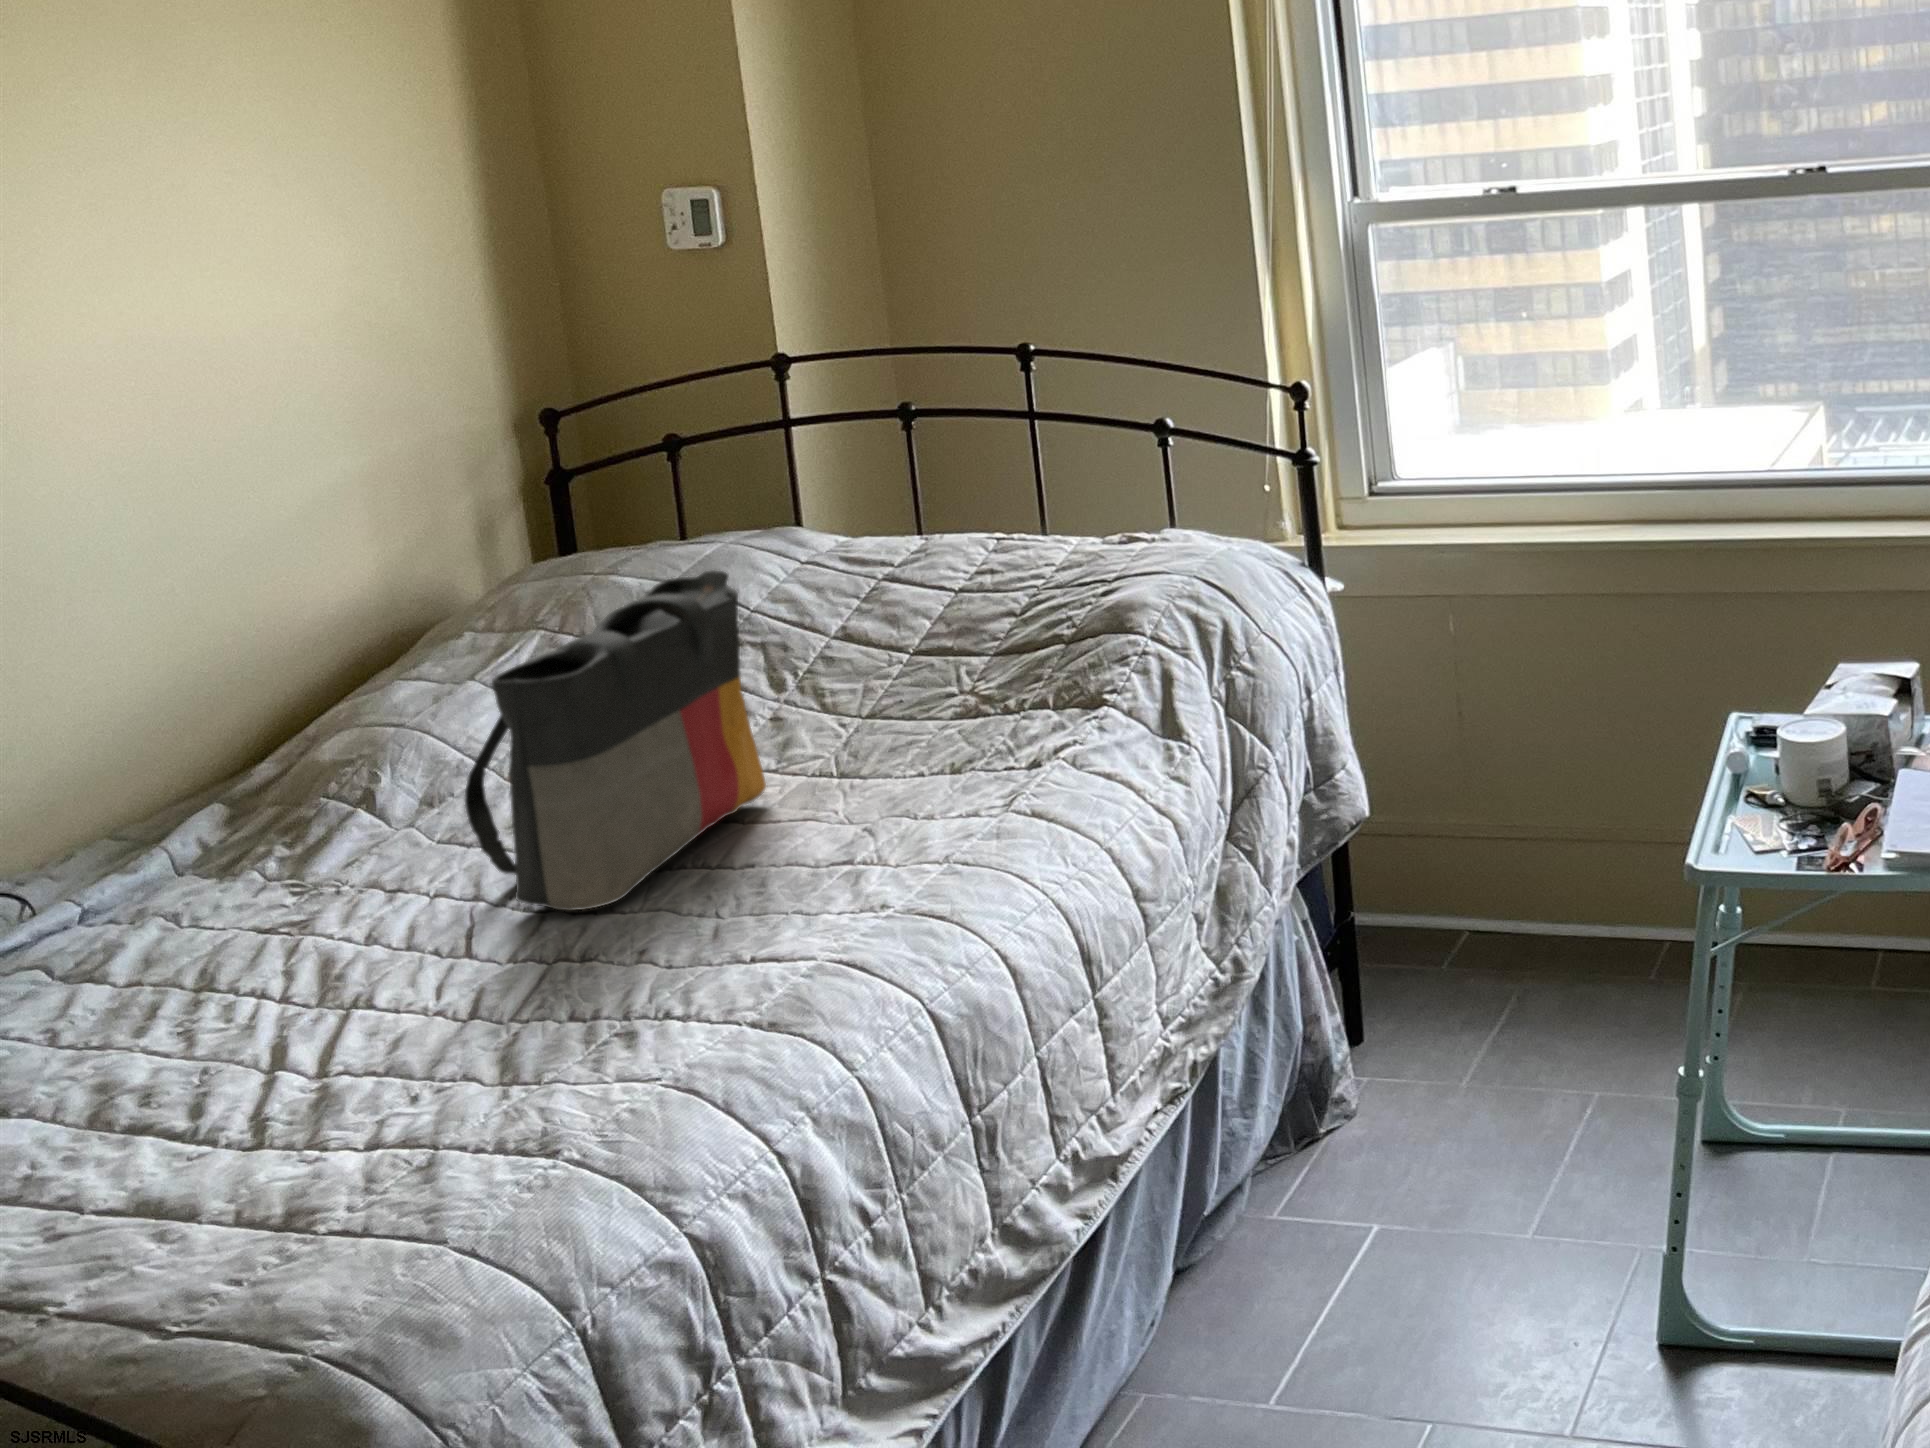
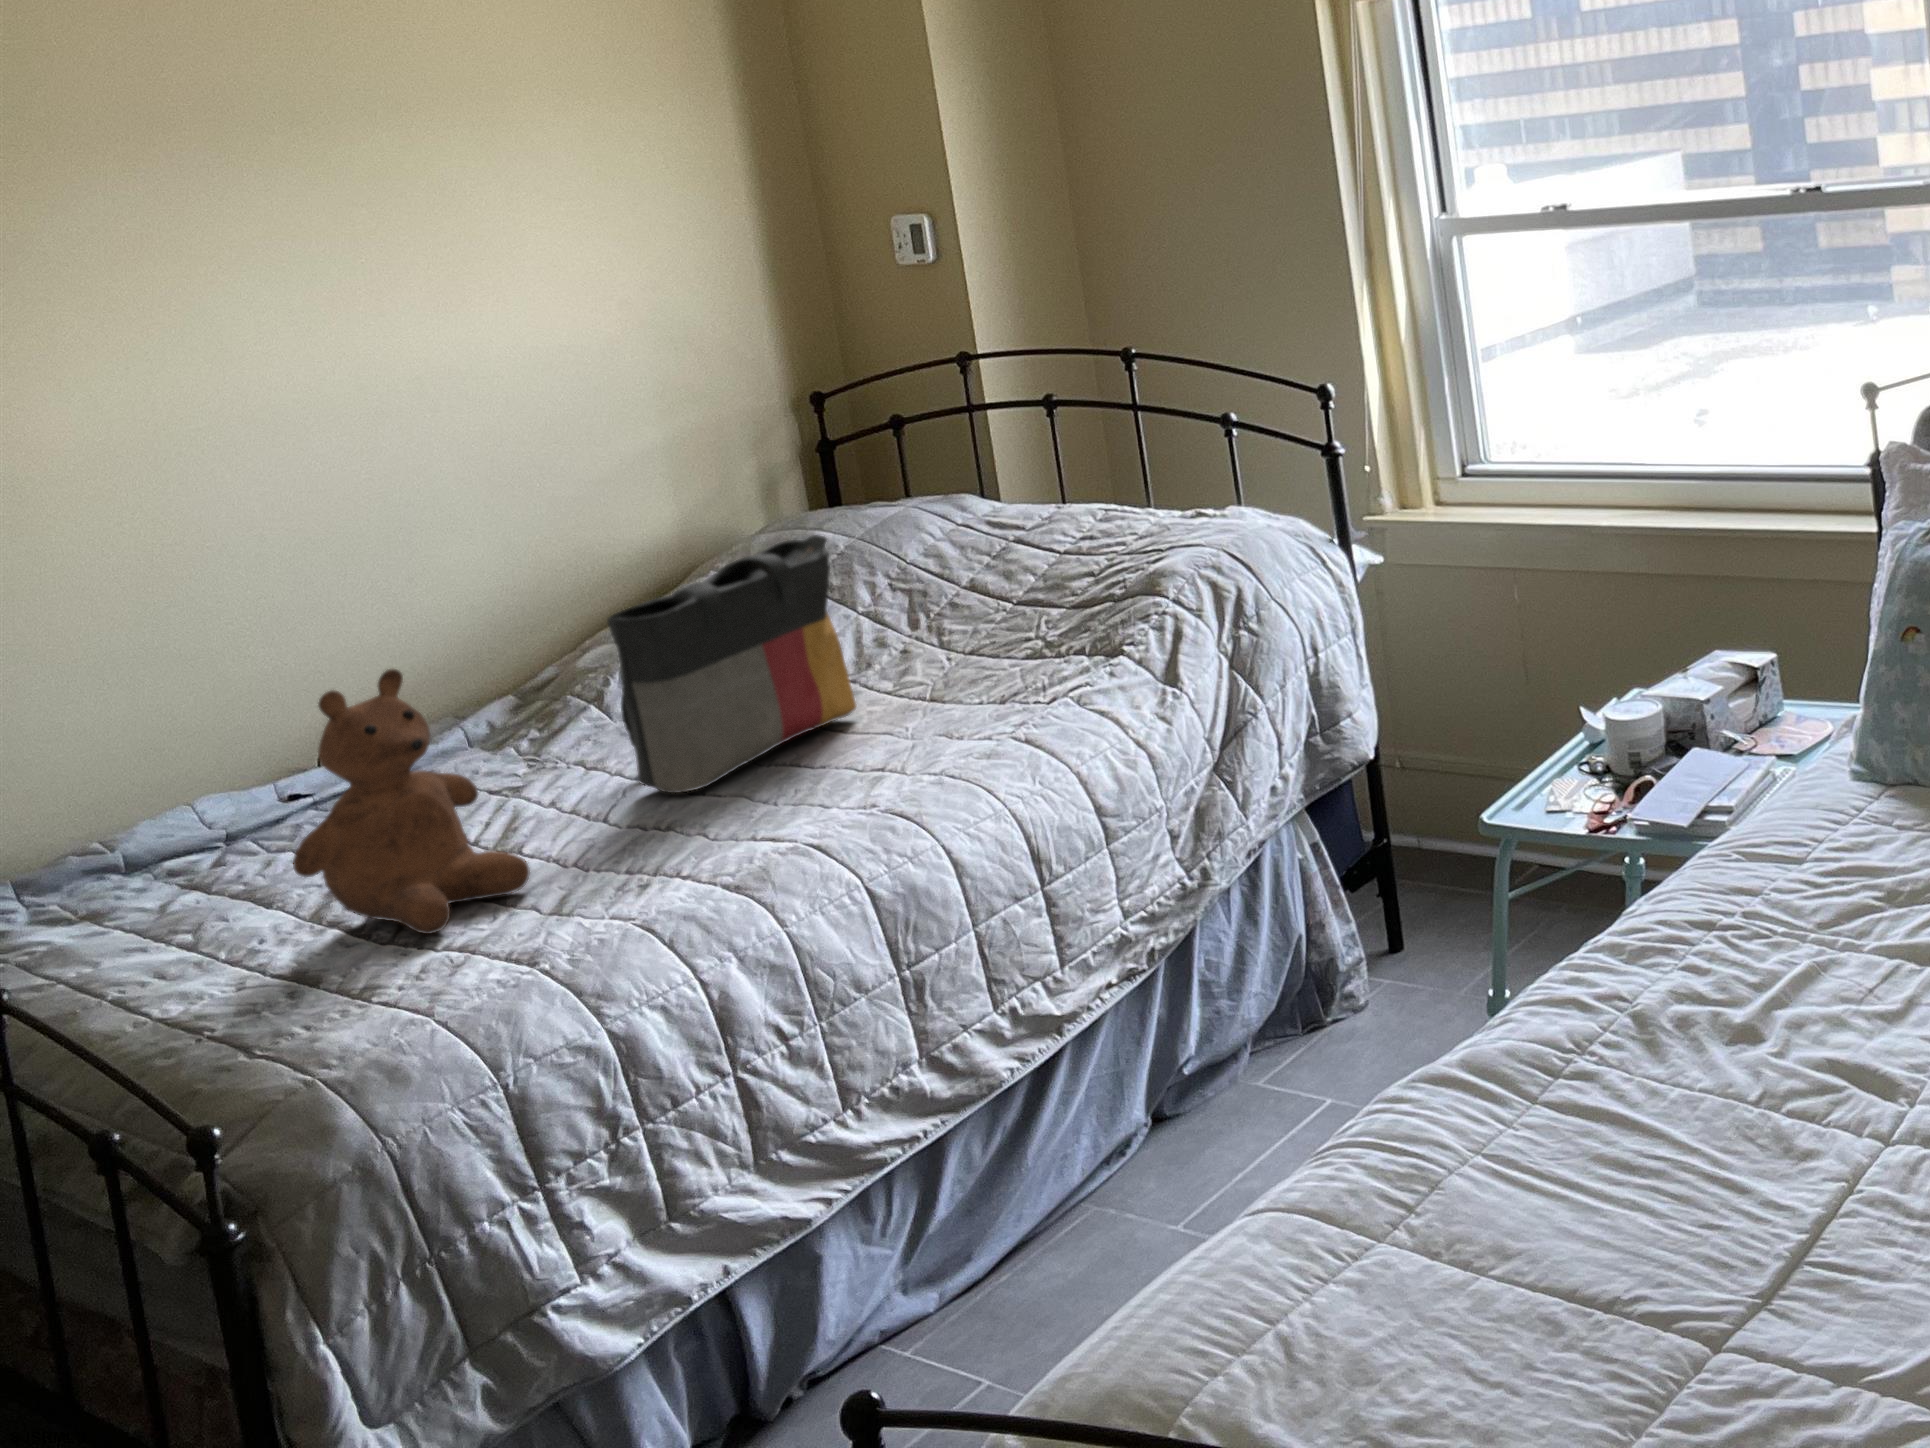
teddy bear: none [123,758,452,1128] -> present [293,669,530,934]

